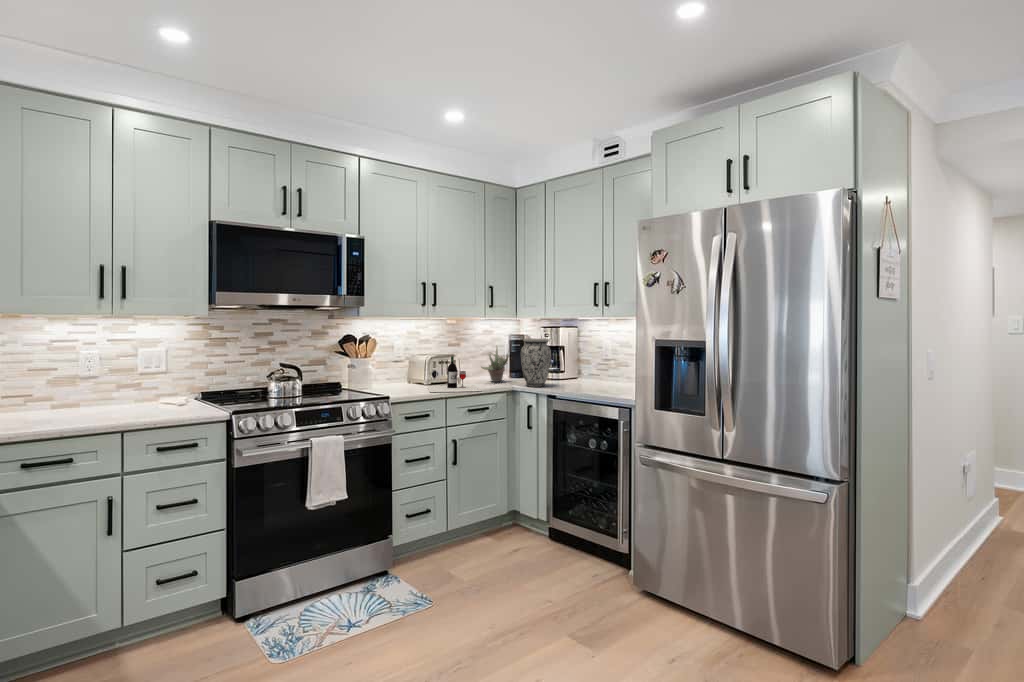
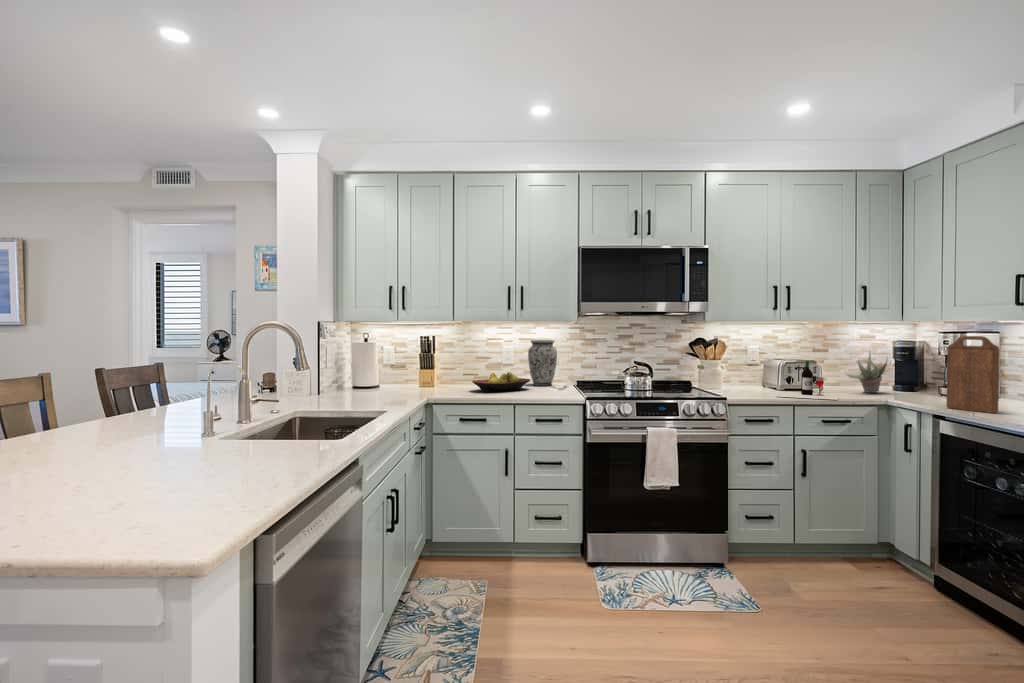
cutting board: none [559,333,594,394] -> present [946,336,999,413]
vase: present [521,339,551,387] -> present [528,340,557,386]
fruit bowl: none [37,387,138,418] -> present [472,372,530,392]

